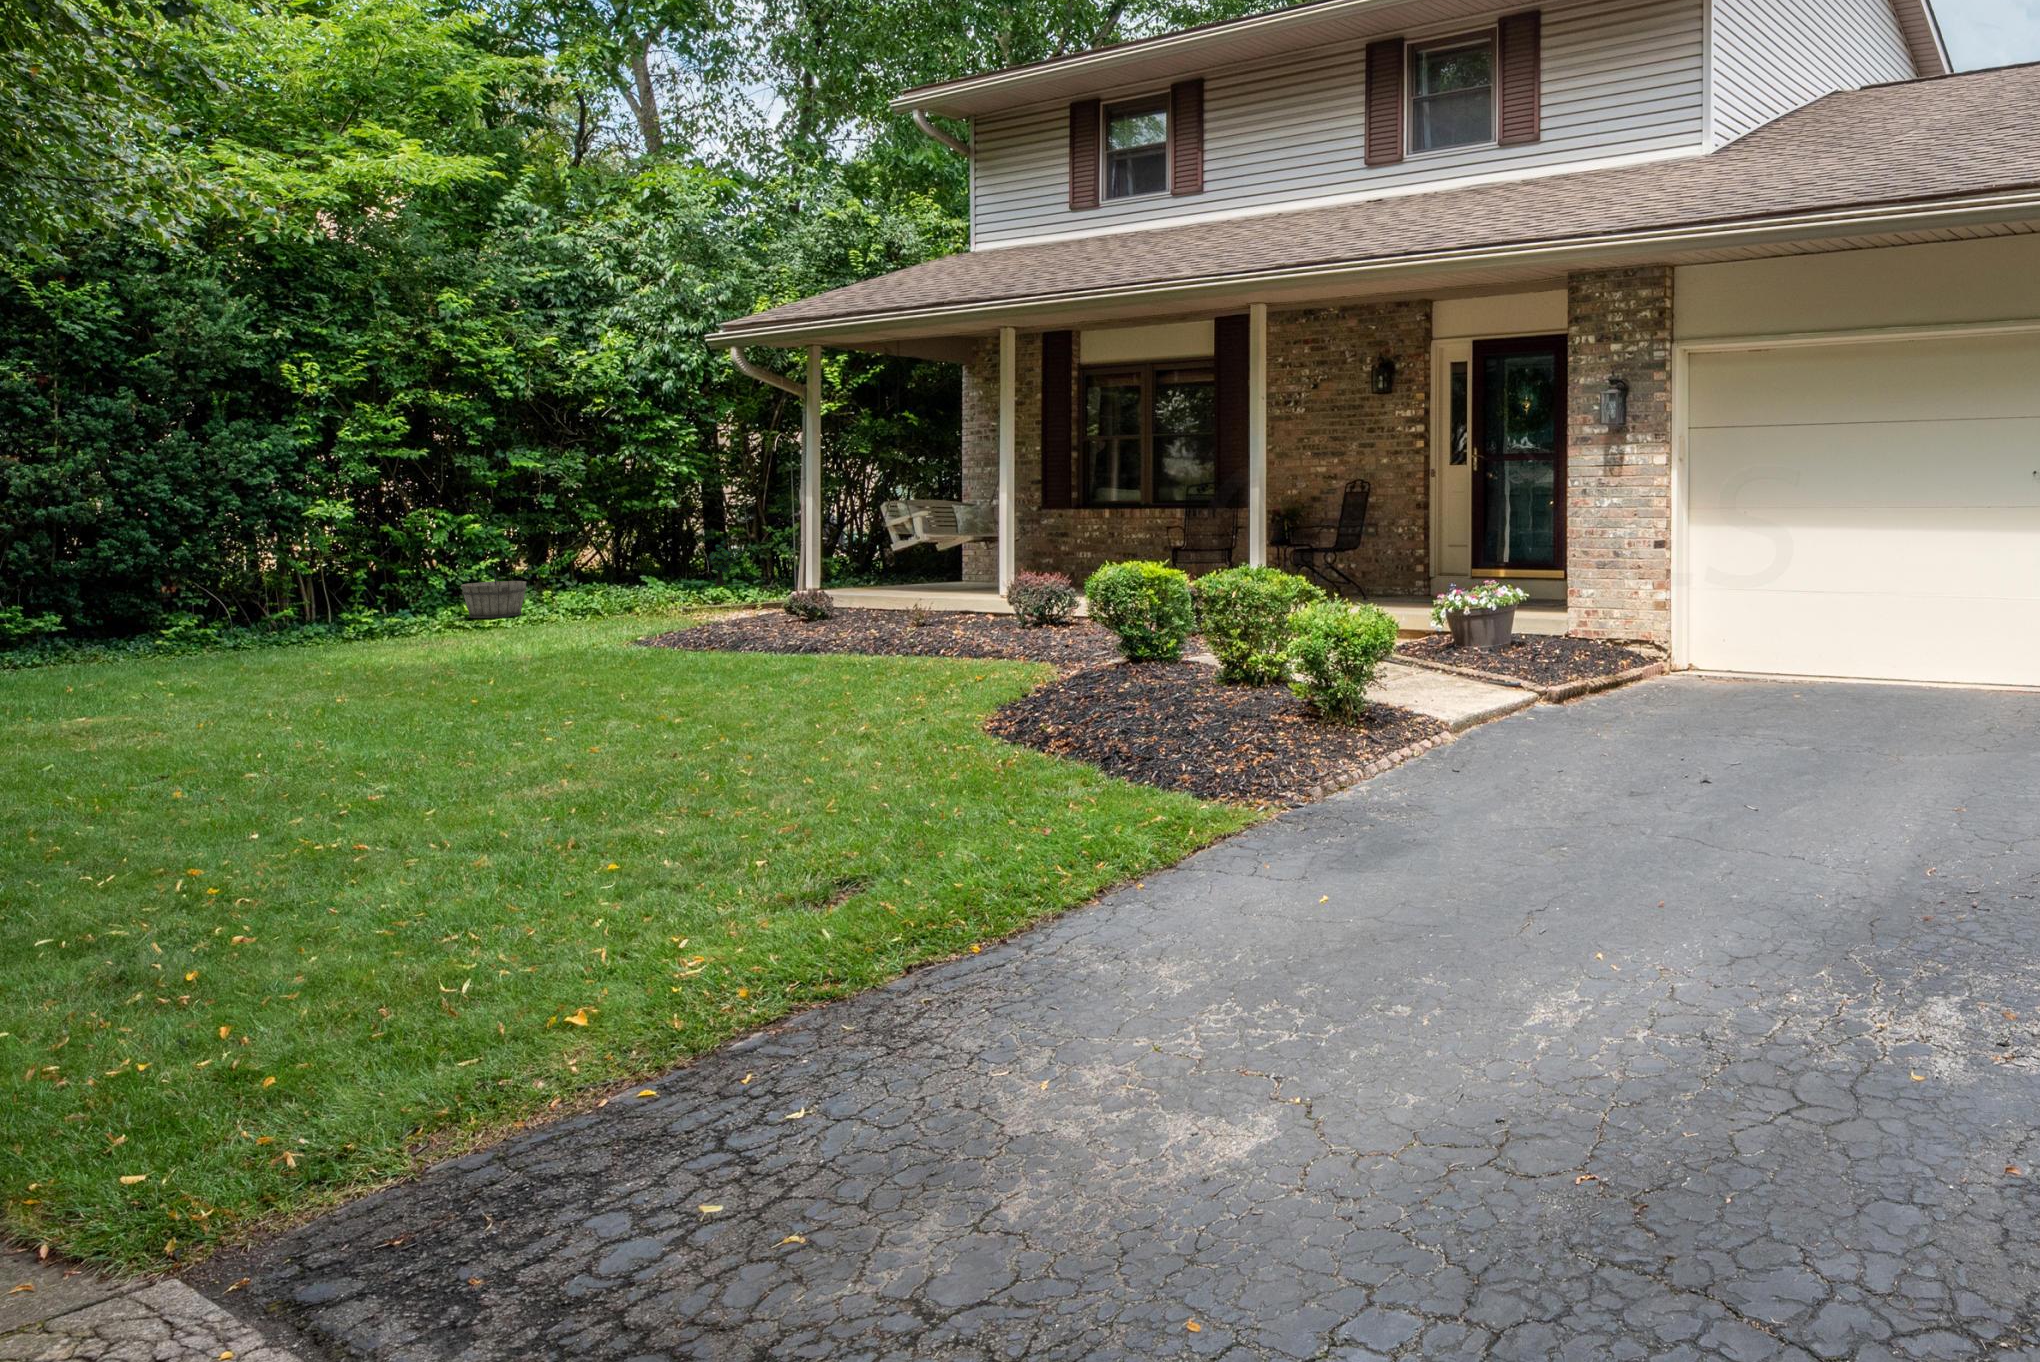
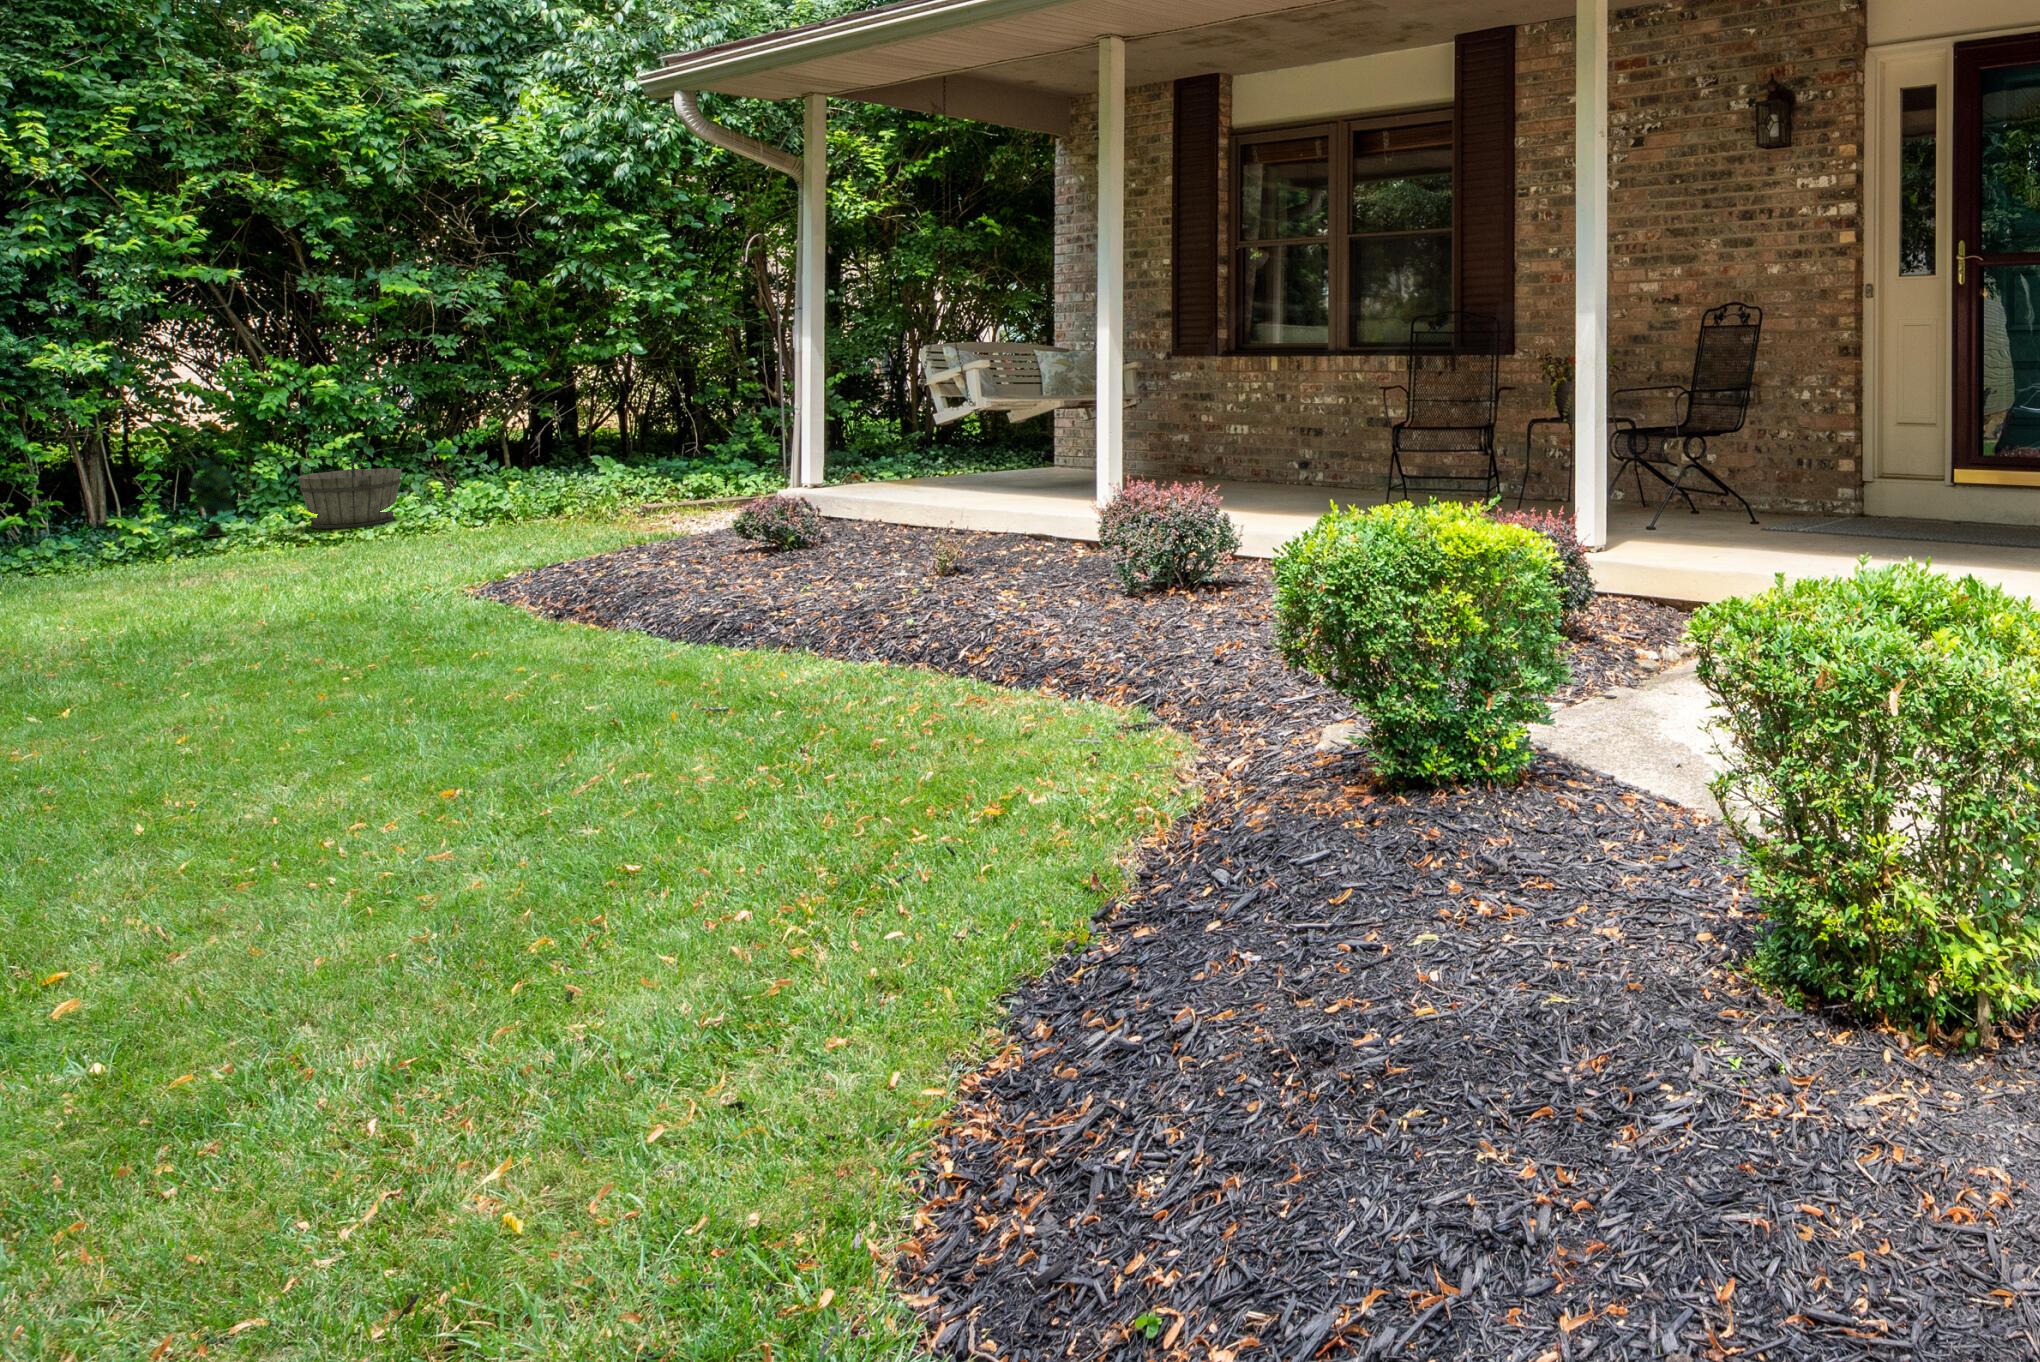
decorative plant: present [706,541,736,585] -> present [185,451,247,537]

